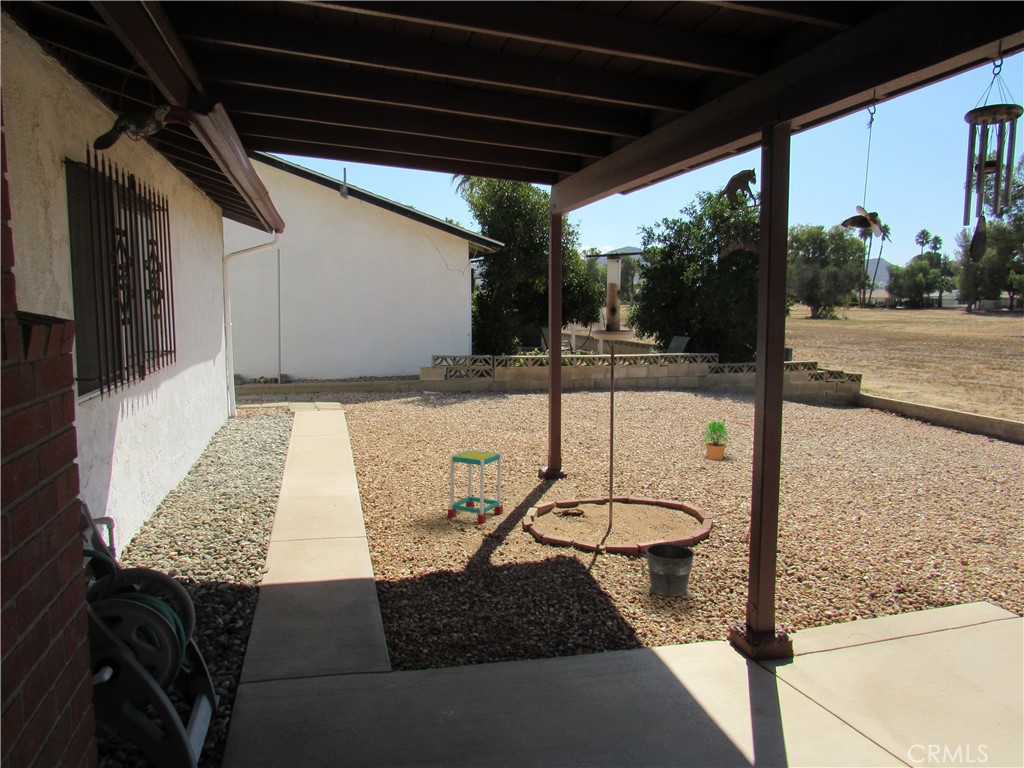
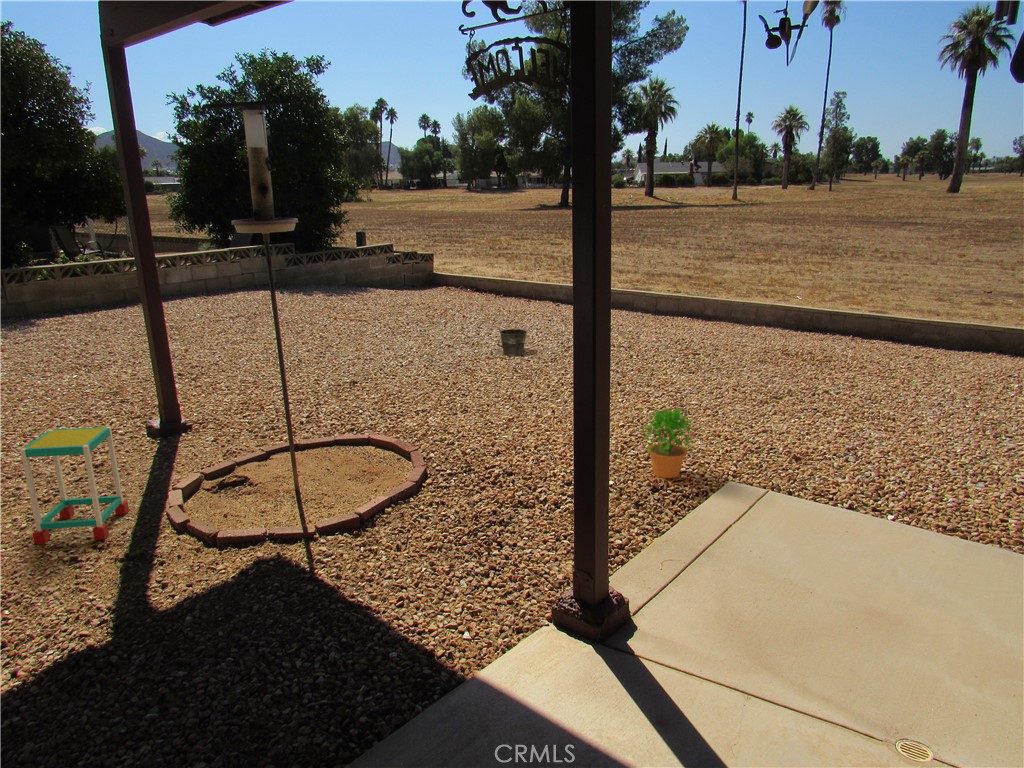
potted plant: present [702,421,728,460] -> present [643,408,693,478]
bucket: present [641,543,695,596] -> present [498,329,527,356]

